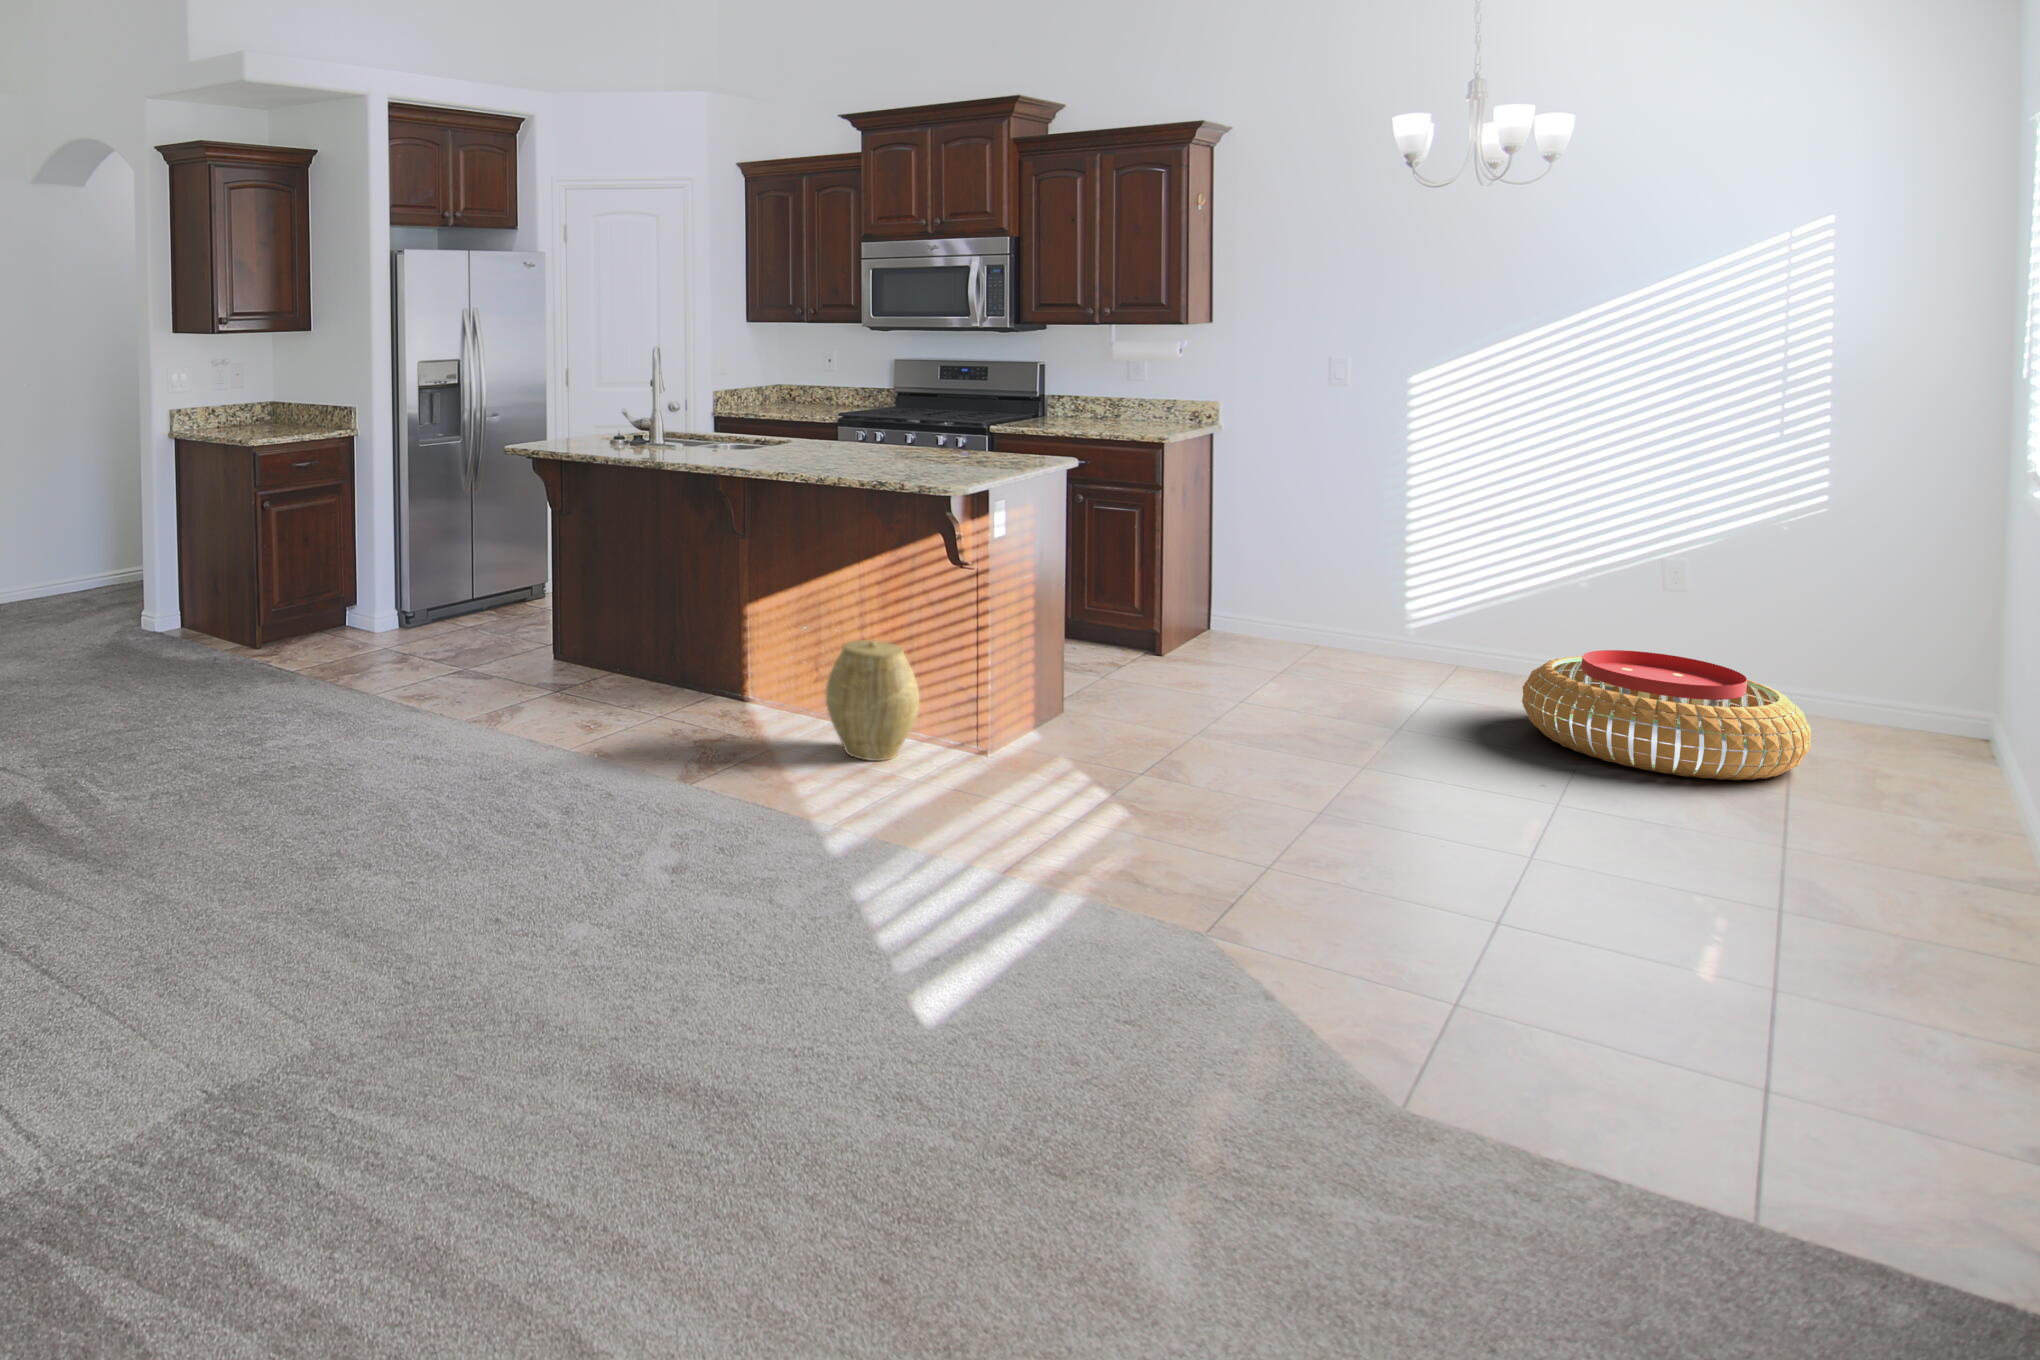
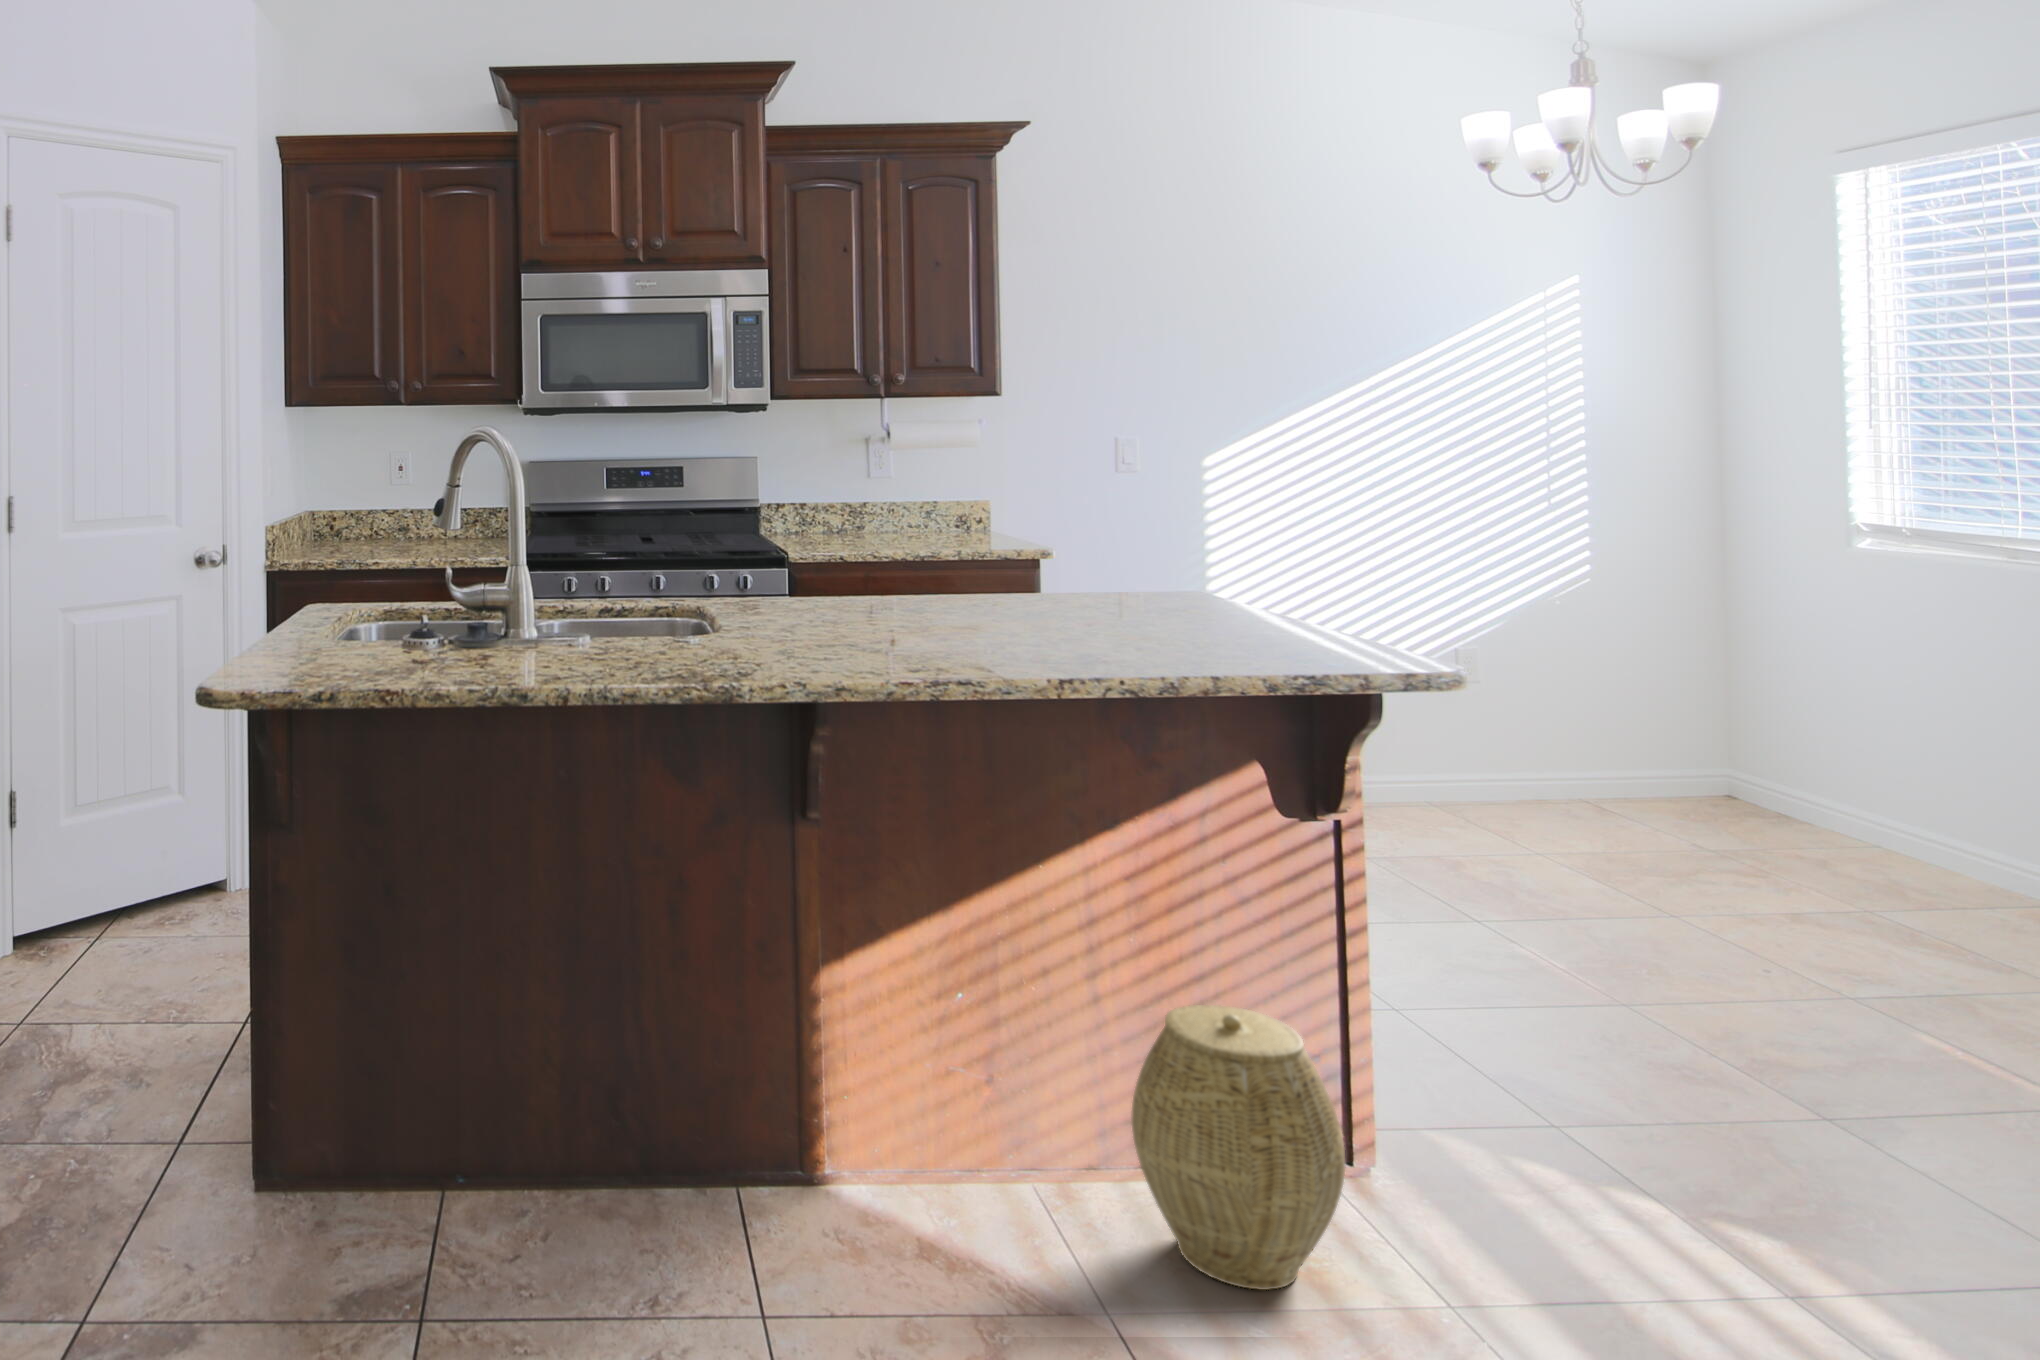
pouf: present [1522,650,1811,780] -> none [1498,767,1846,925]

